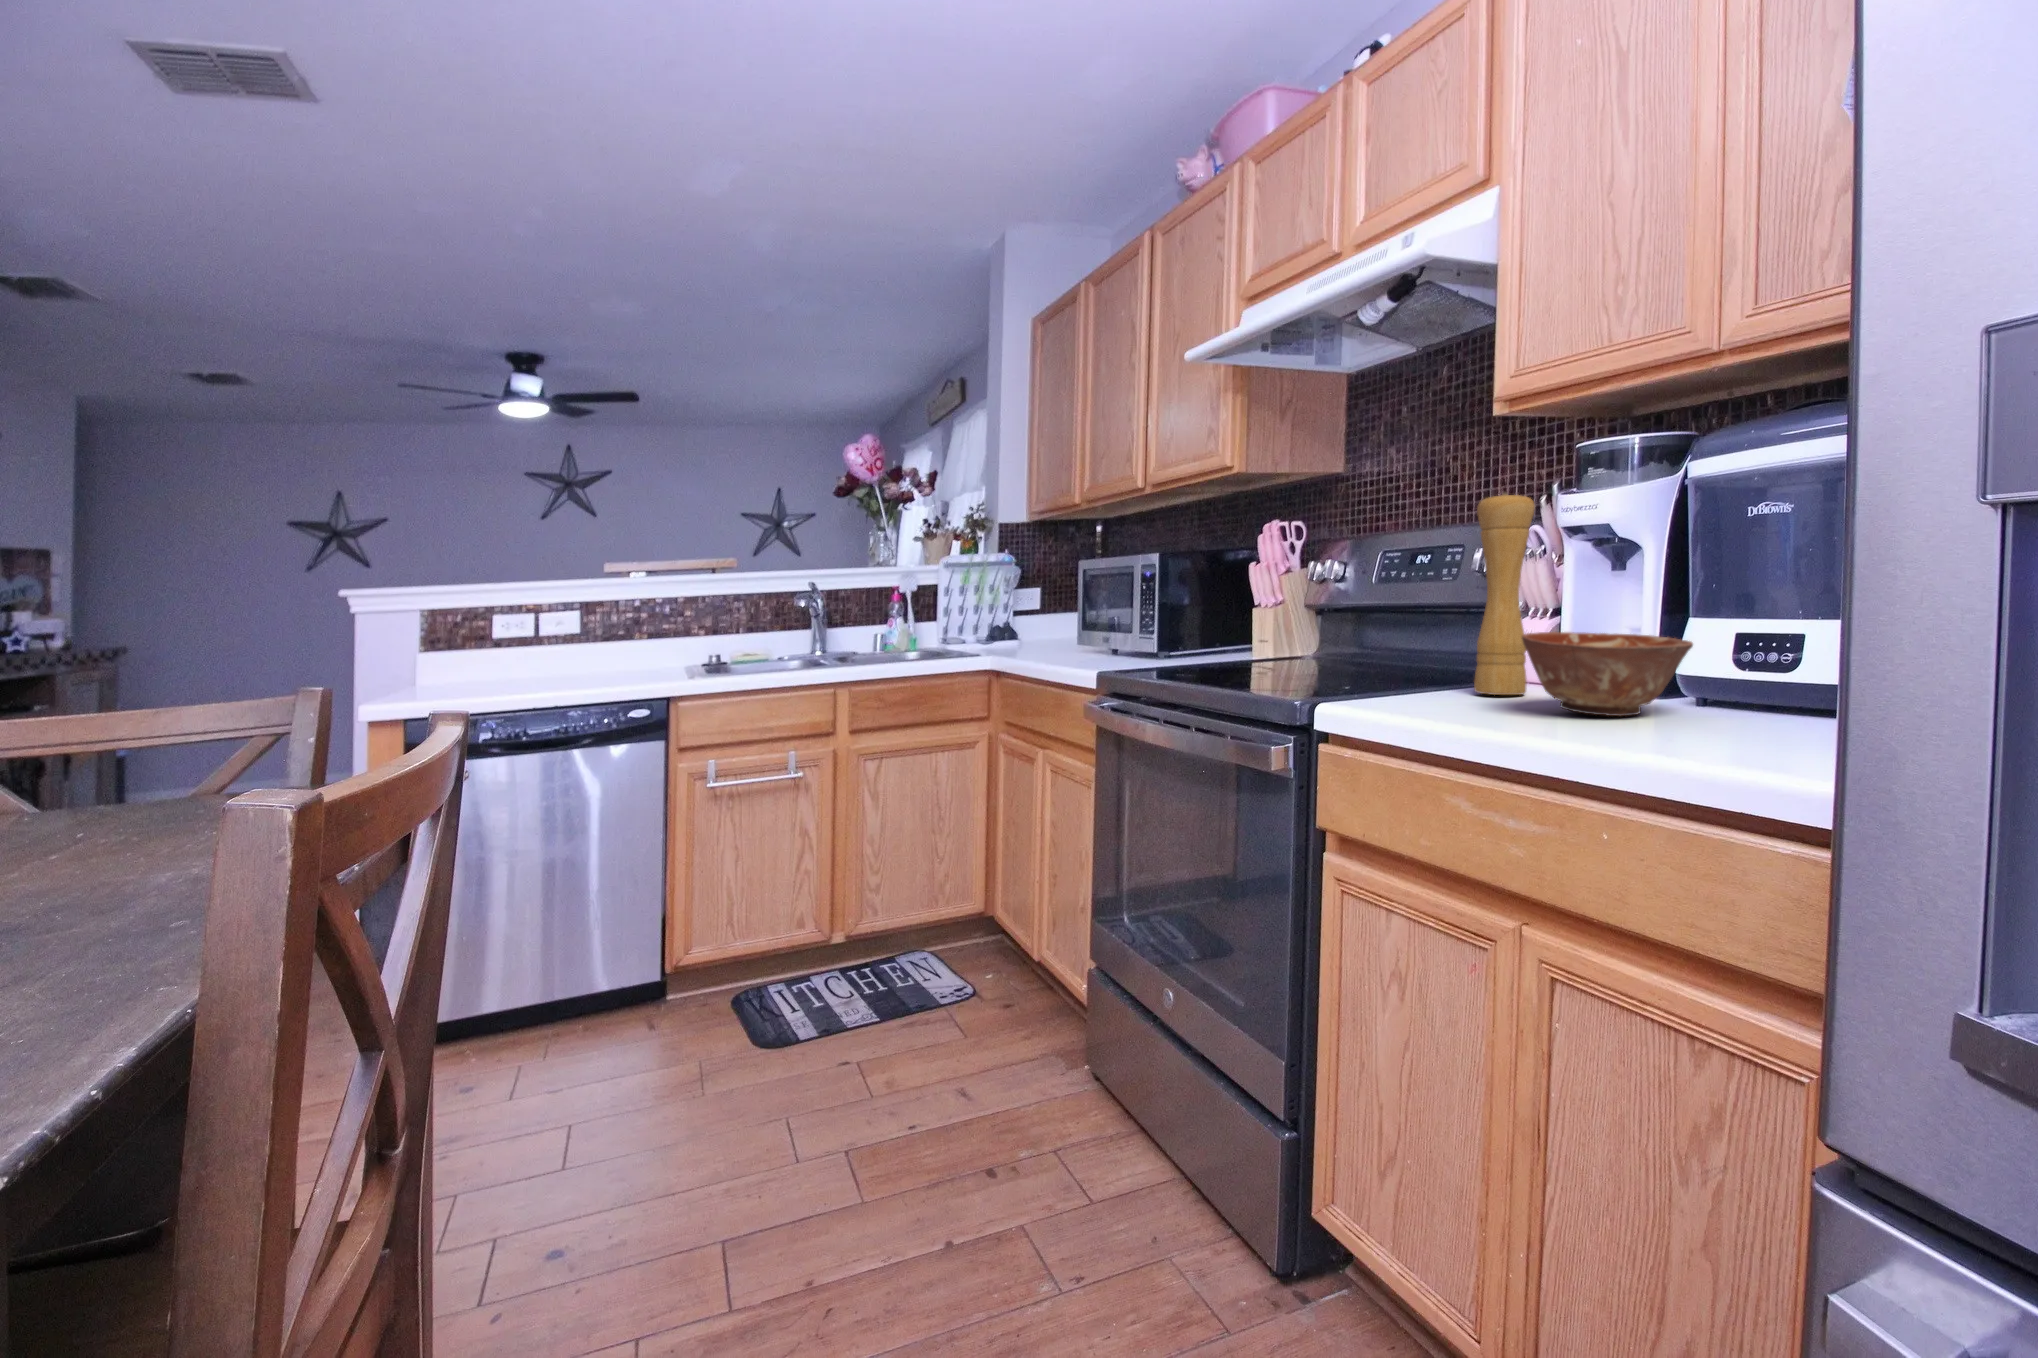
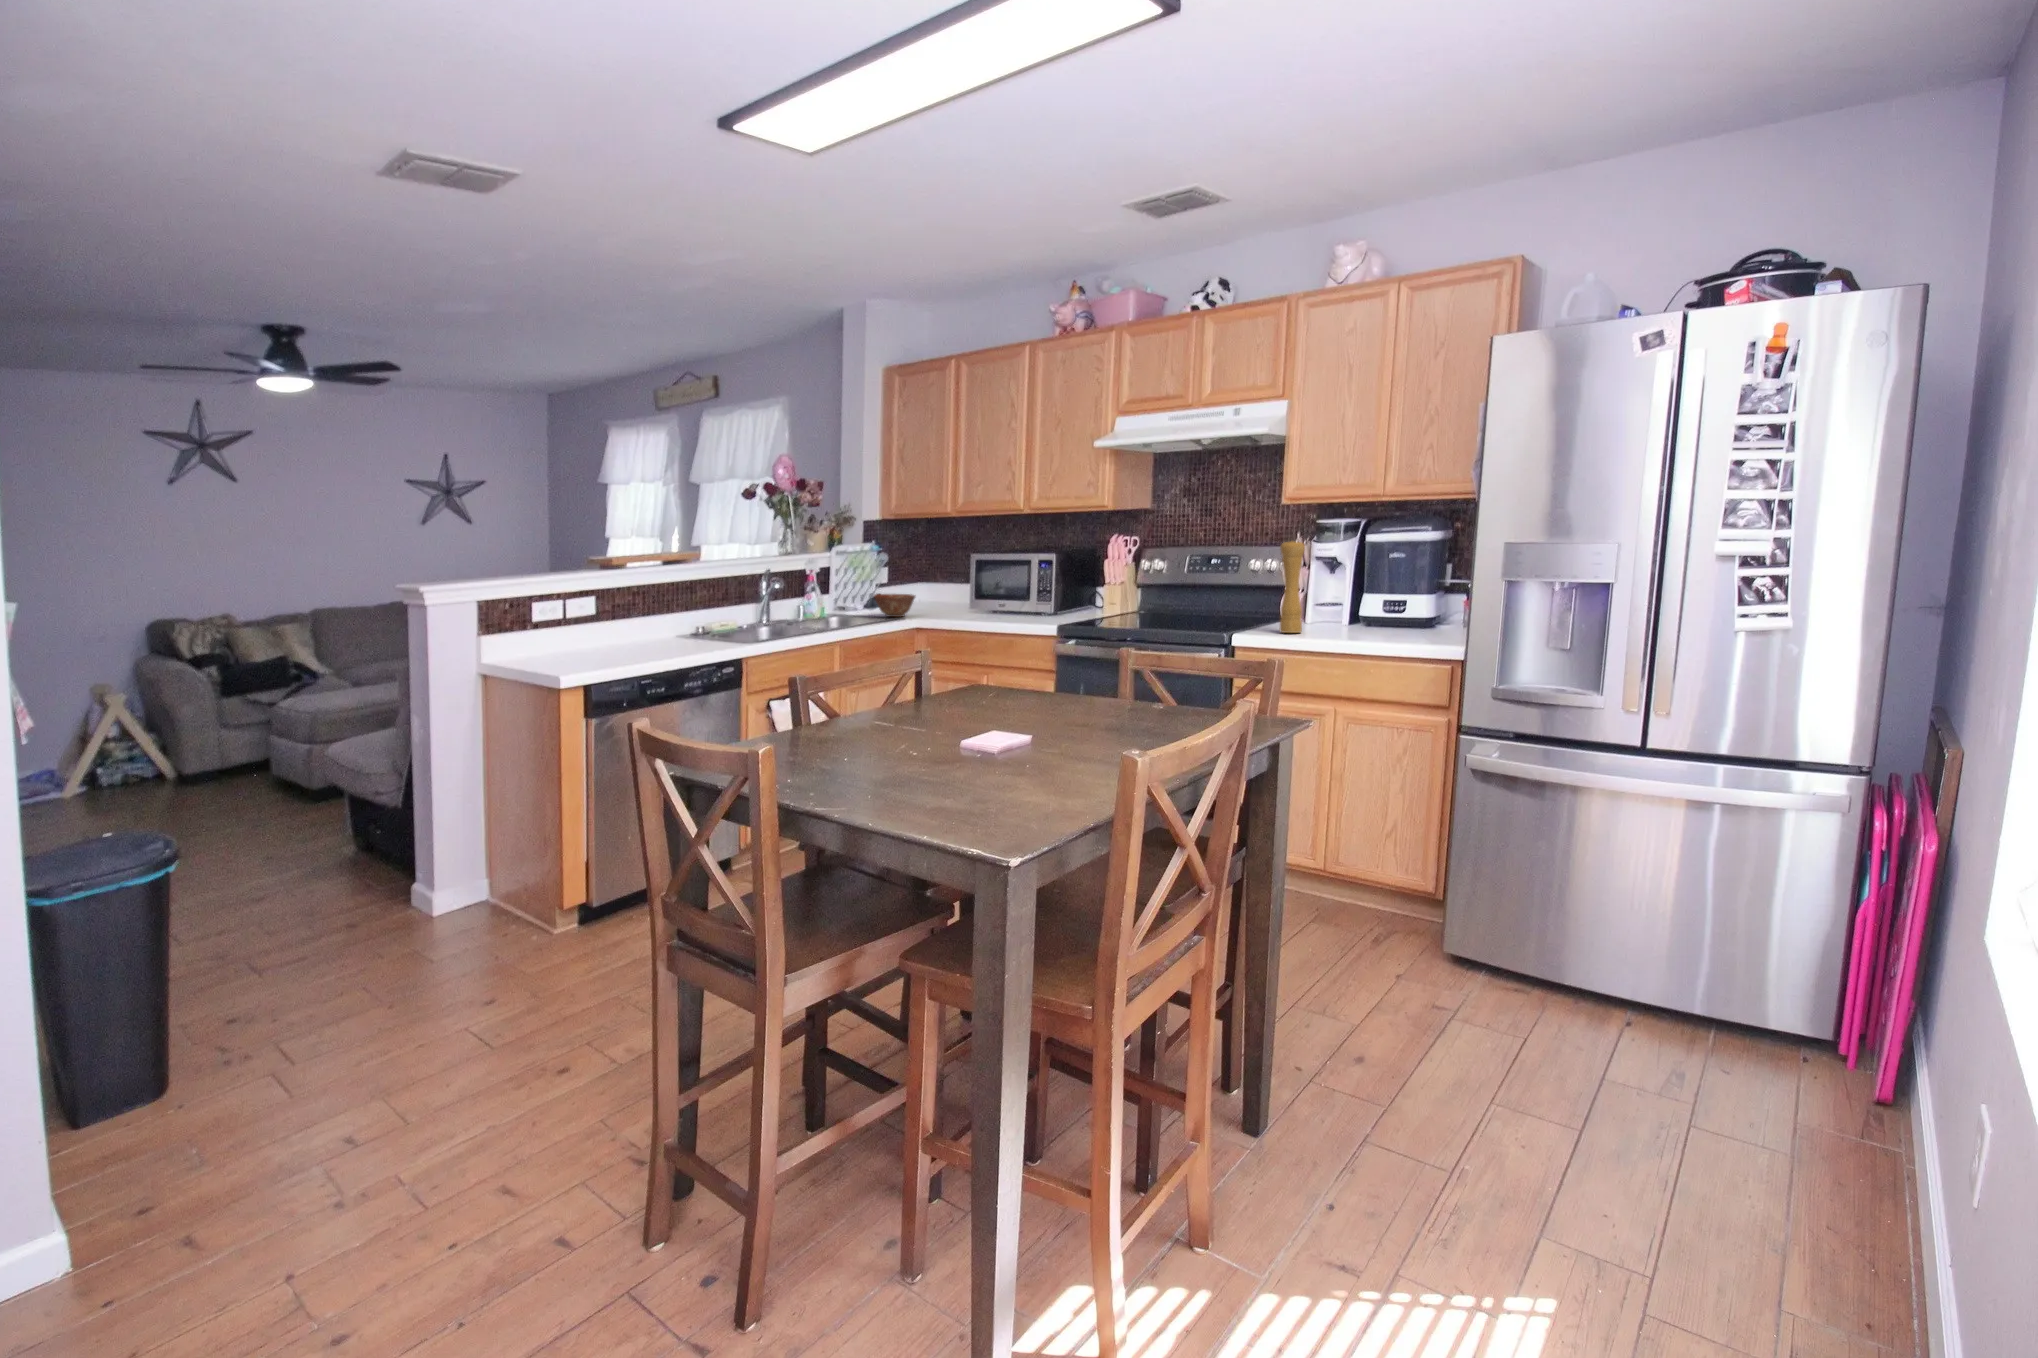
ceramic bowl: present [1522,632,1693,716] -> present [874,594,915,617]

